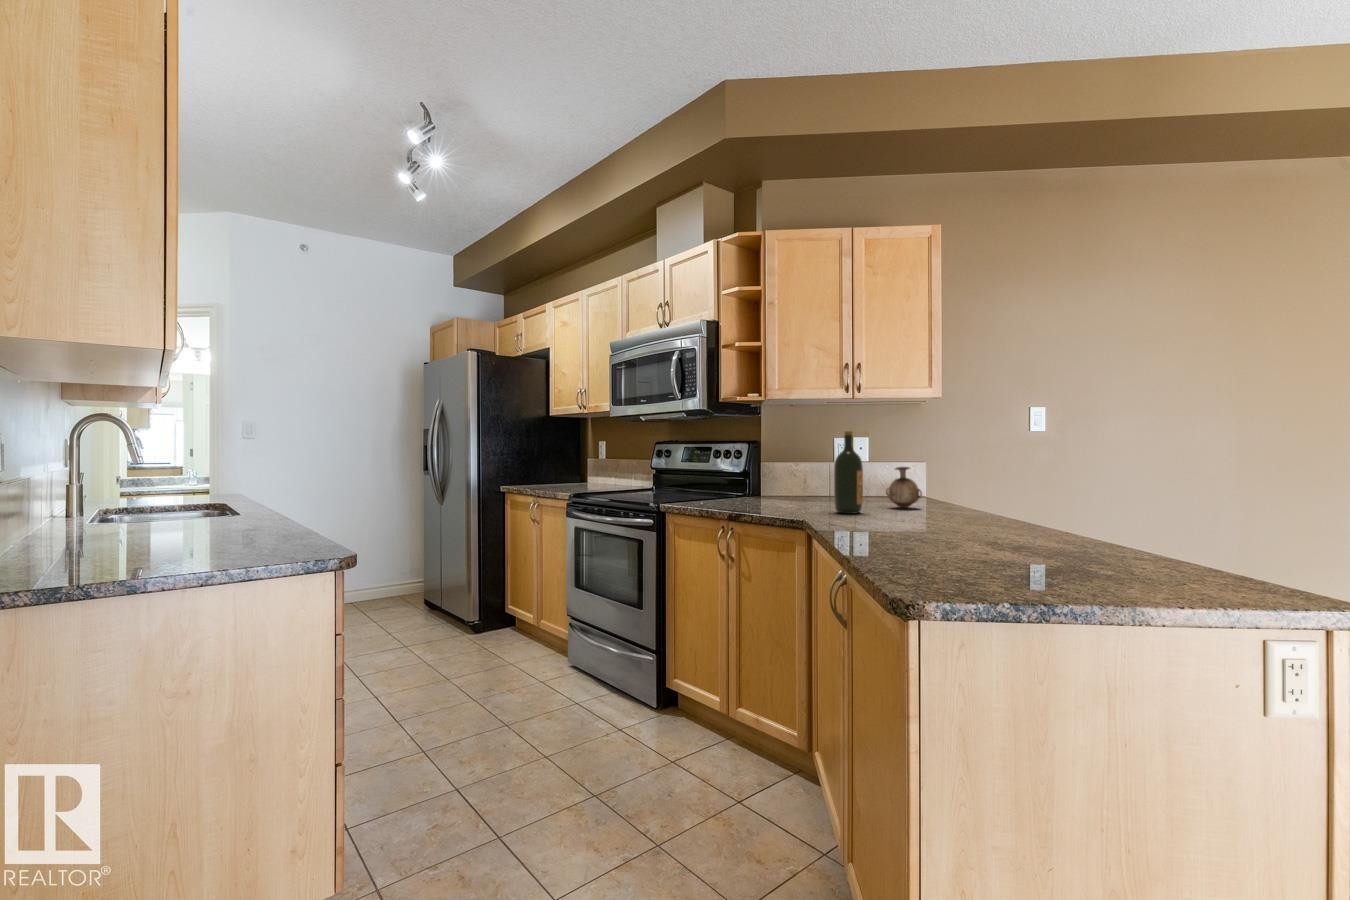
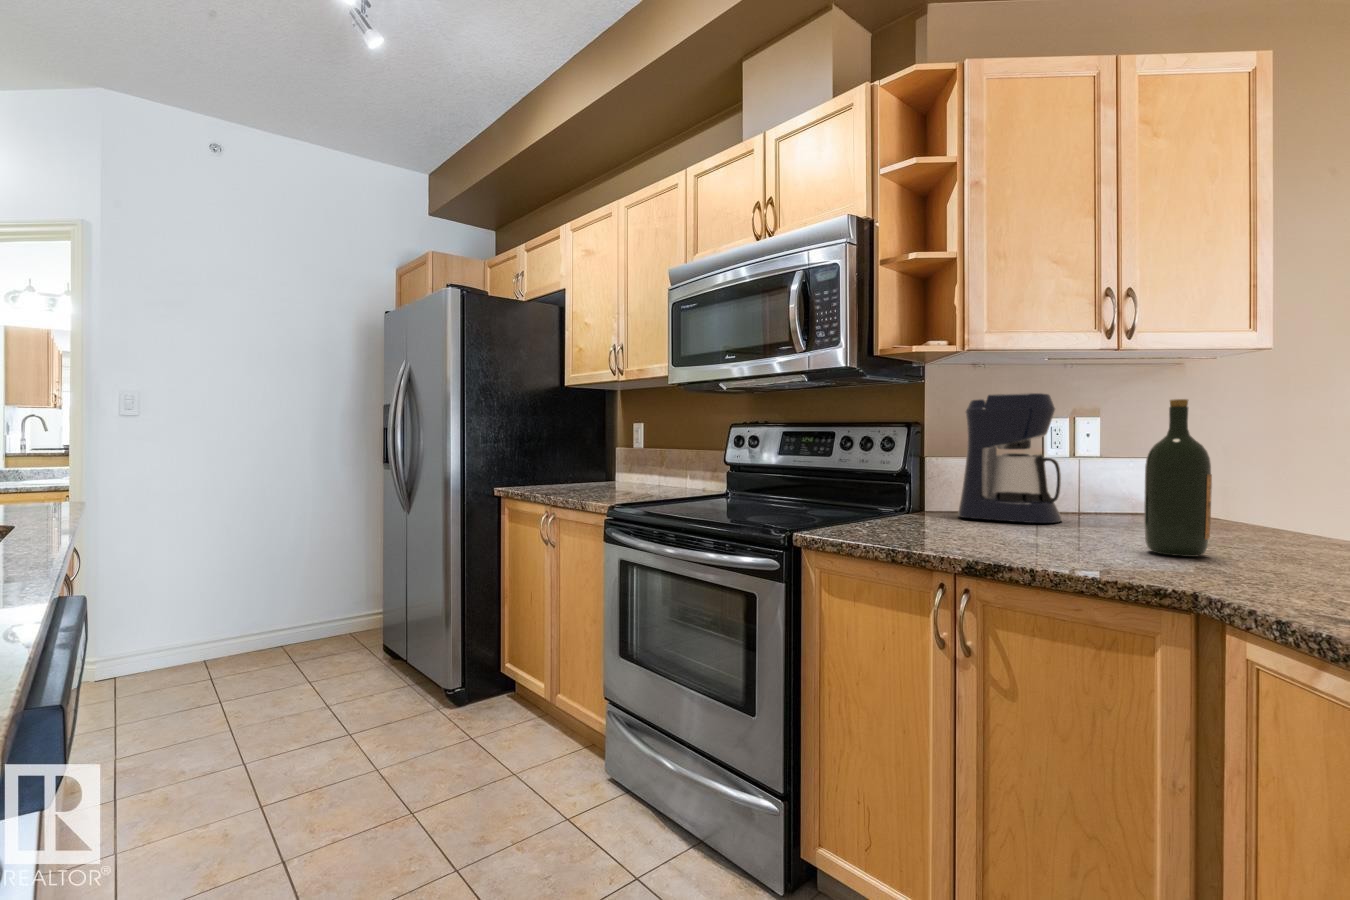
coffee maker: none [773,424,832,501] -> present [958,393,1062,523]
vase: present [886,467,922,508] -> none [1212,467,1296,543]

